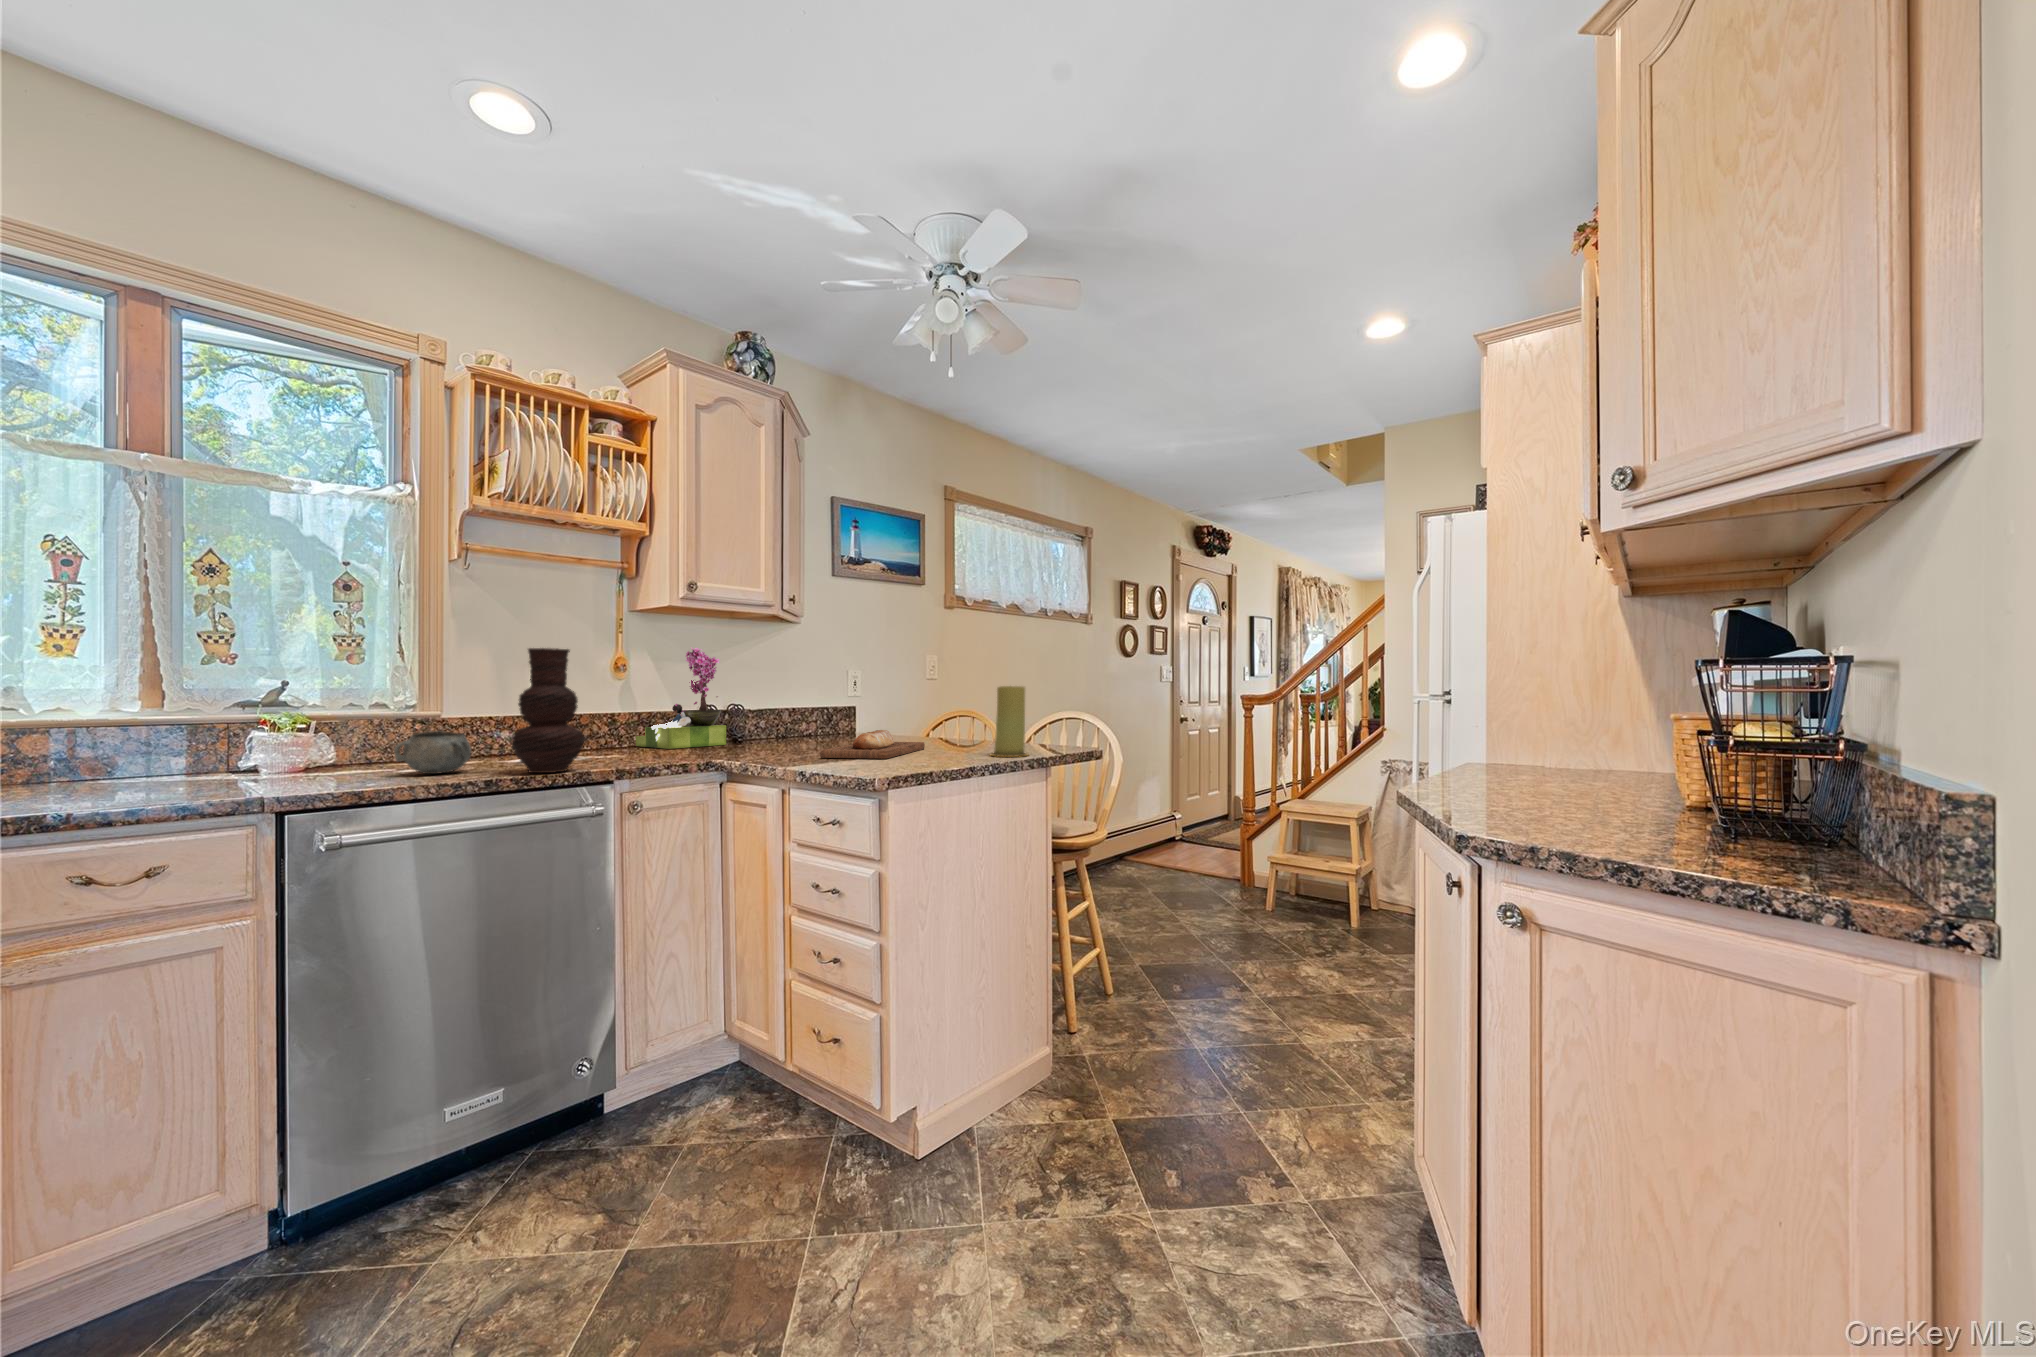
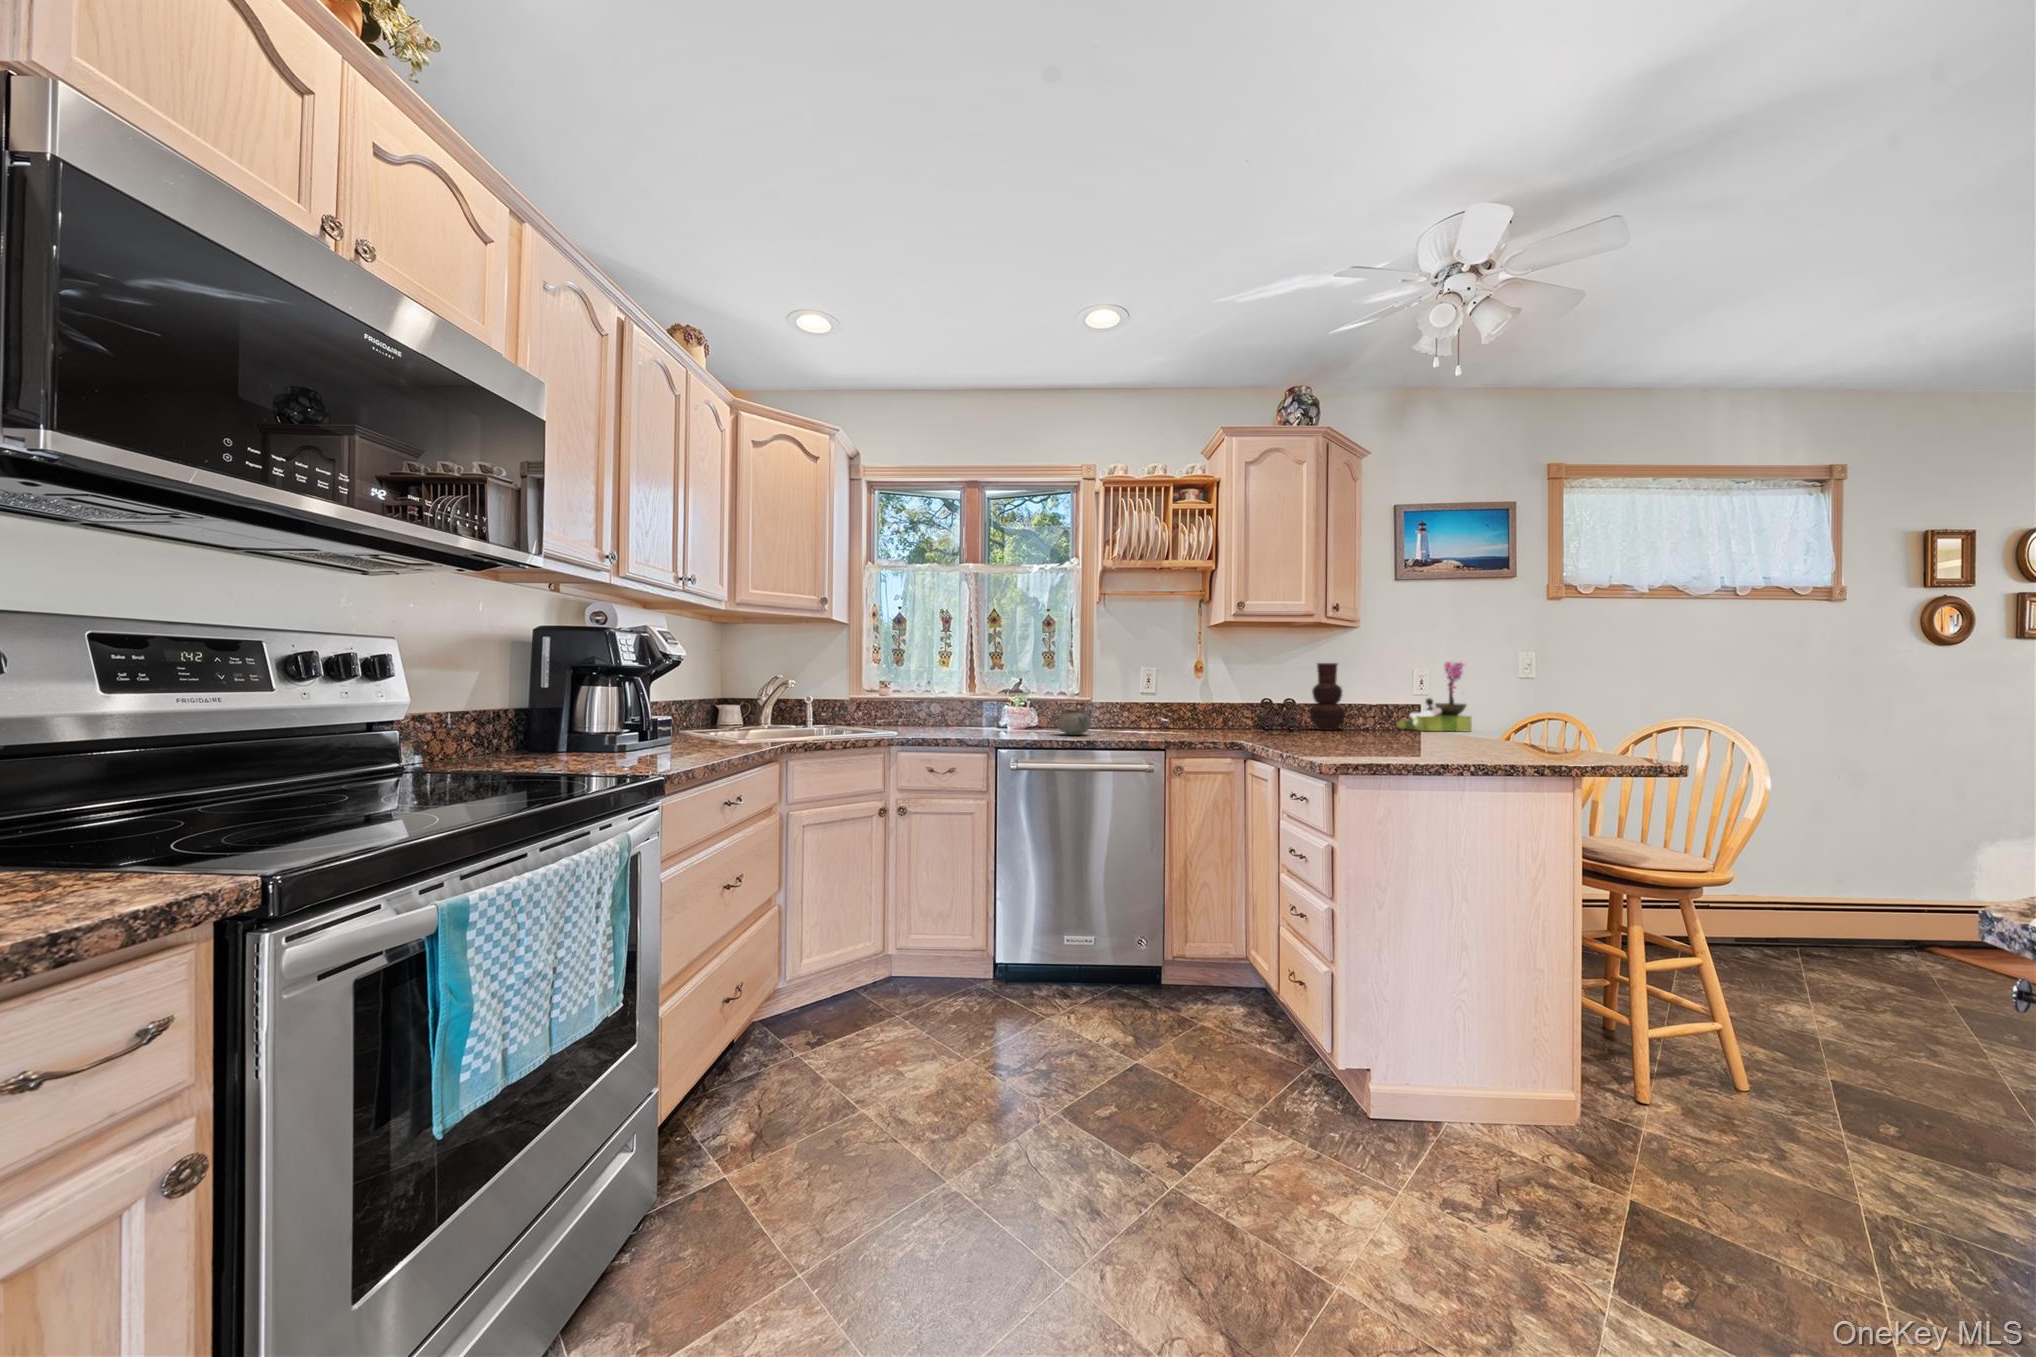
vase: present [512,648,585,773] -> present [1309,663,1346,730]
flower arrangement: present [636,648,726,749] -> present [1397,662,1472,732]
candle: present [991,686,1028,757] -> none [1493,687,1545,763]
bread loaf: present [820,730,925,759] -> none [1320,727,1443,752]

